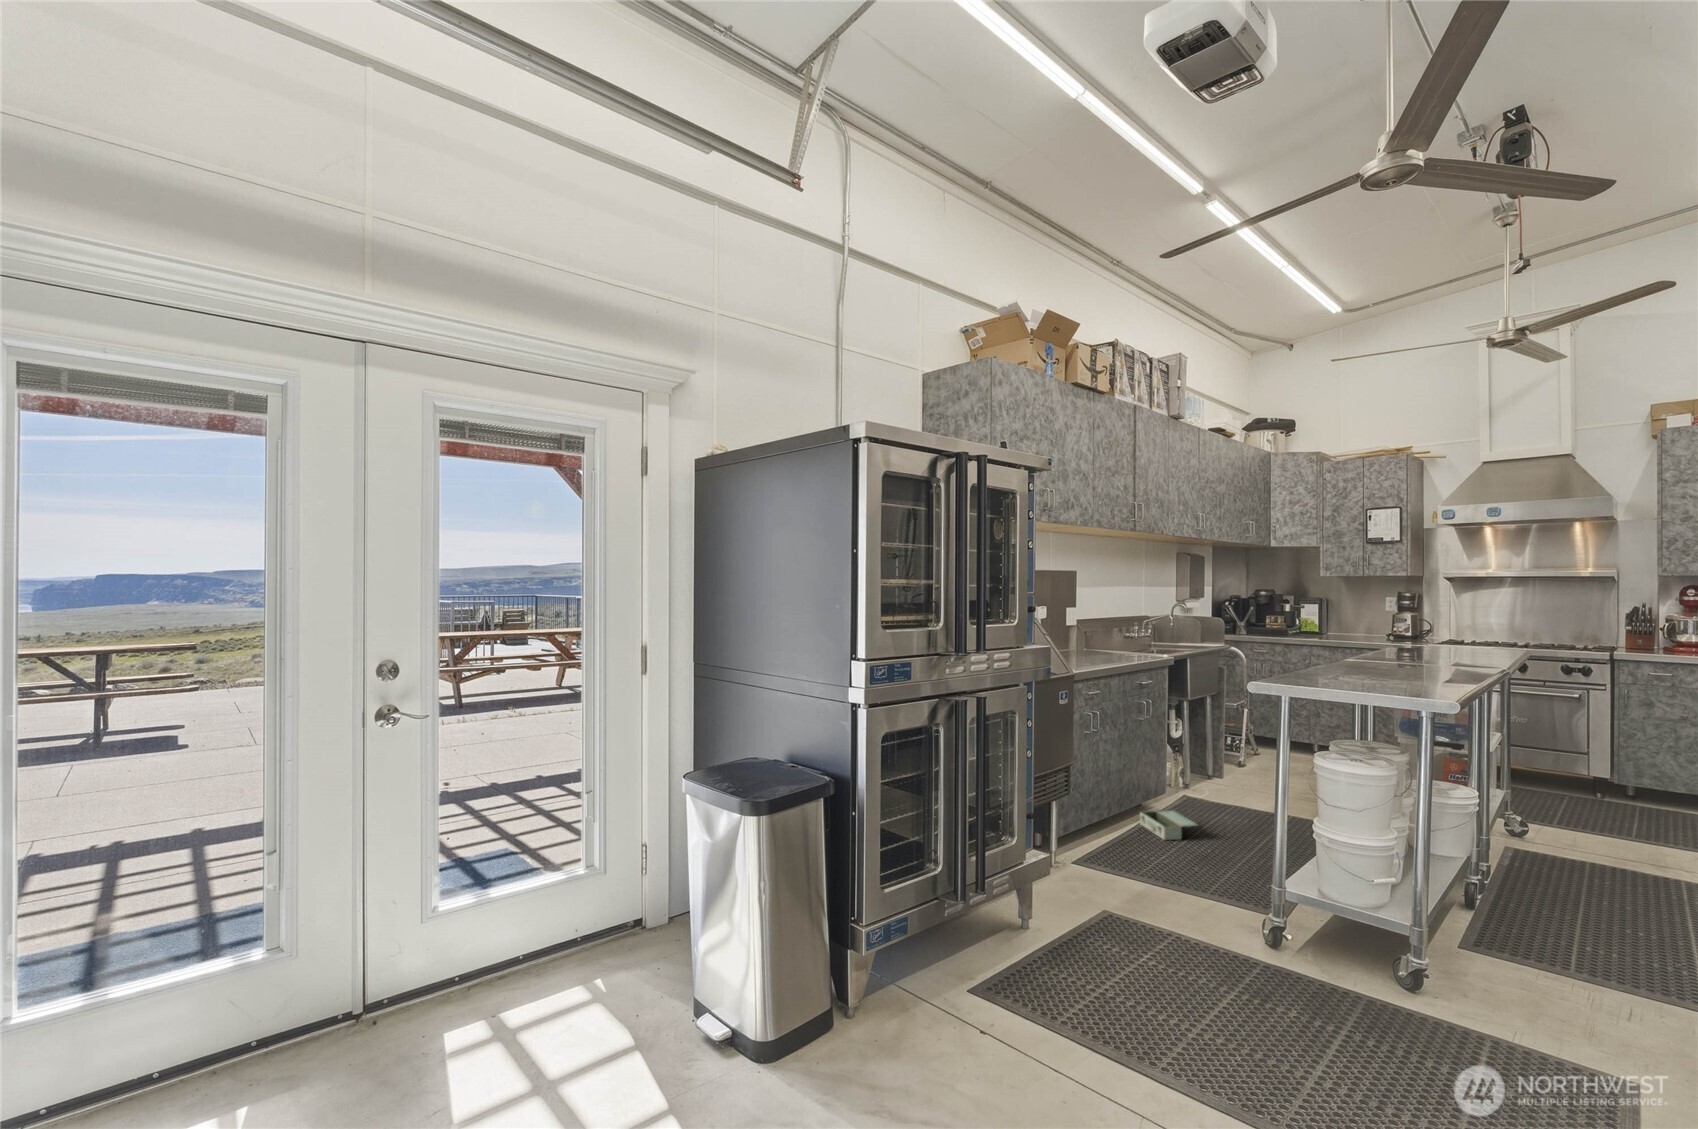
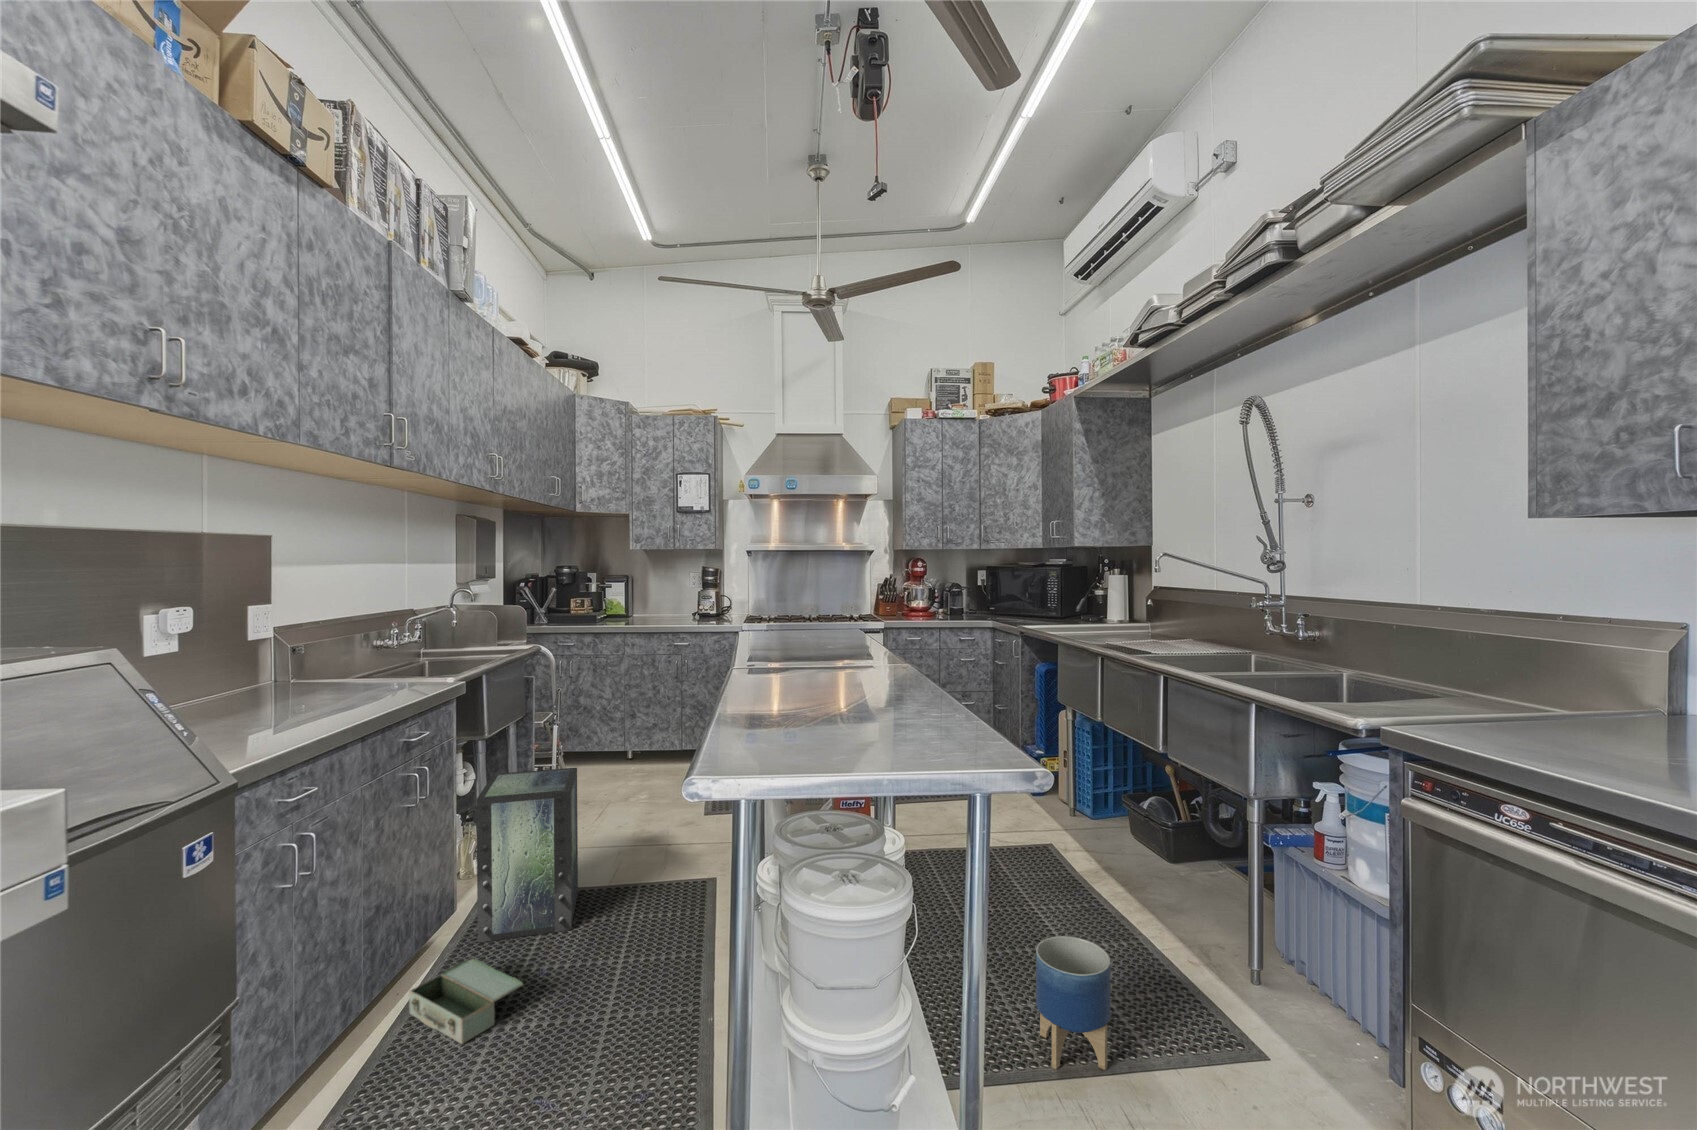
storage box: none [1178,719,1244,821] -> present [477,768,578,942]
planter: none [1564,887,1641,988] -> present [1036,936,1111,1070]

